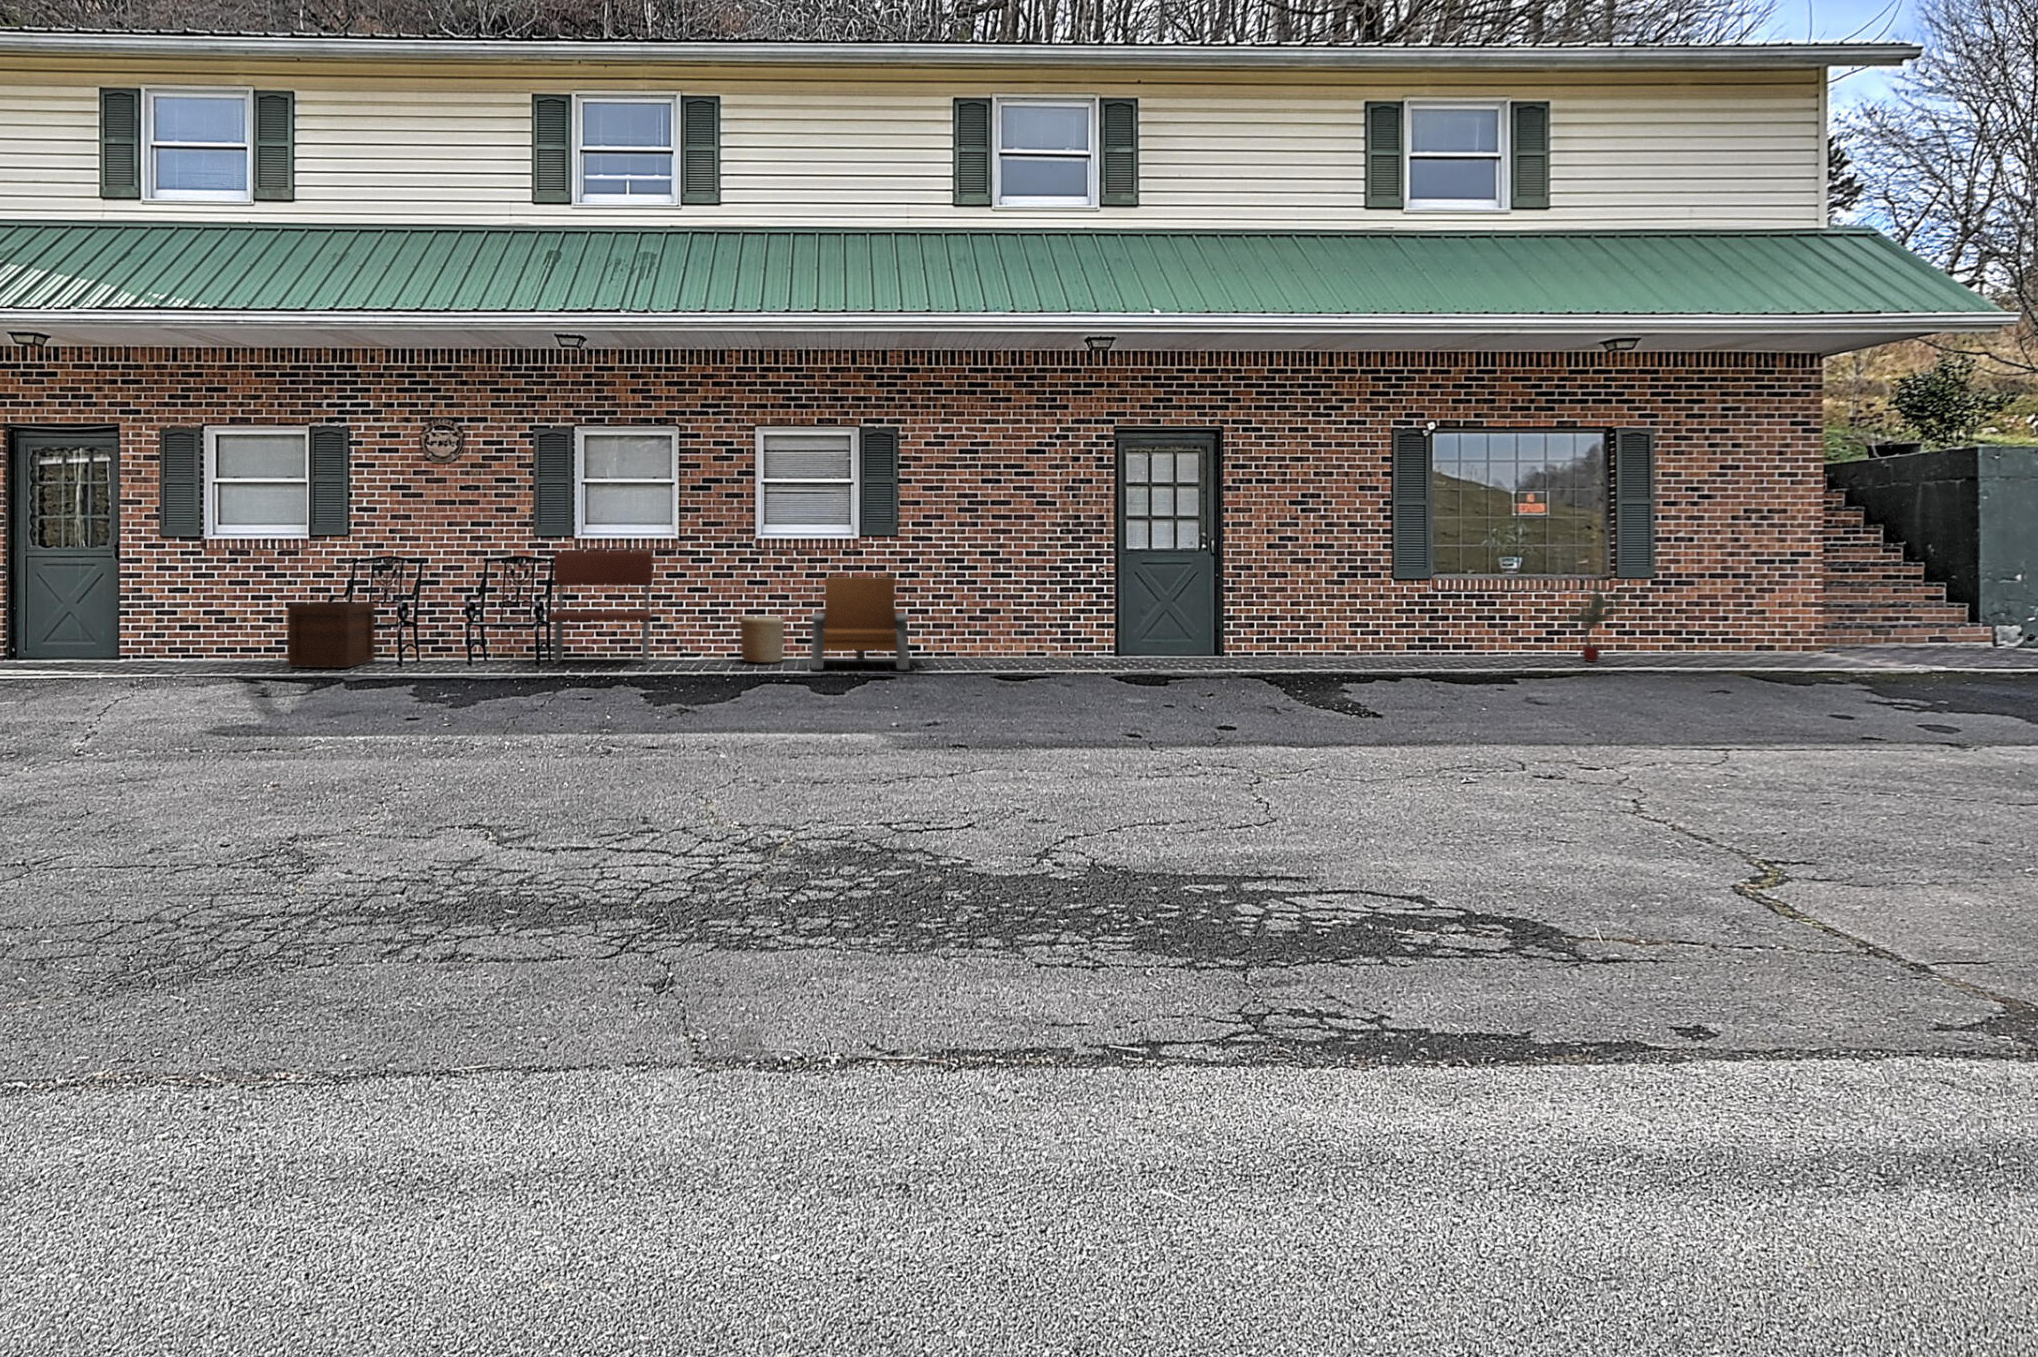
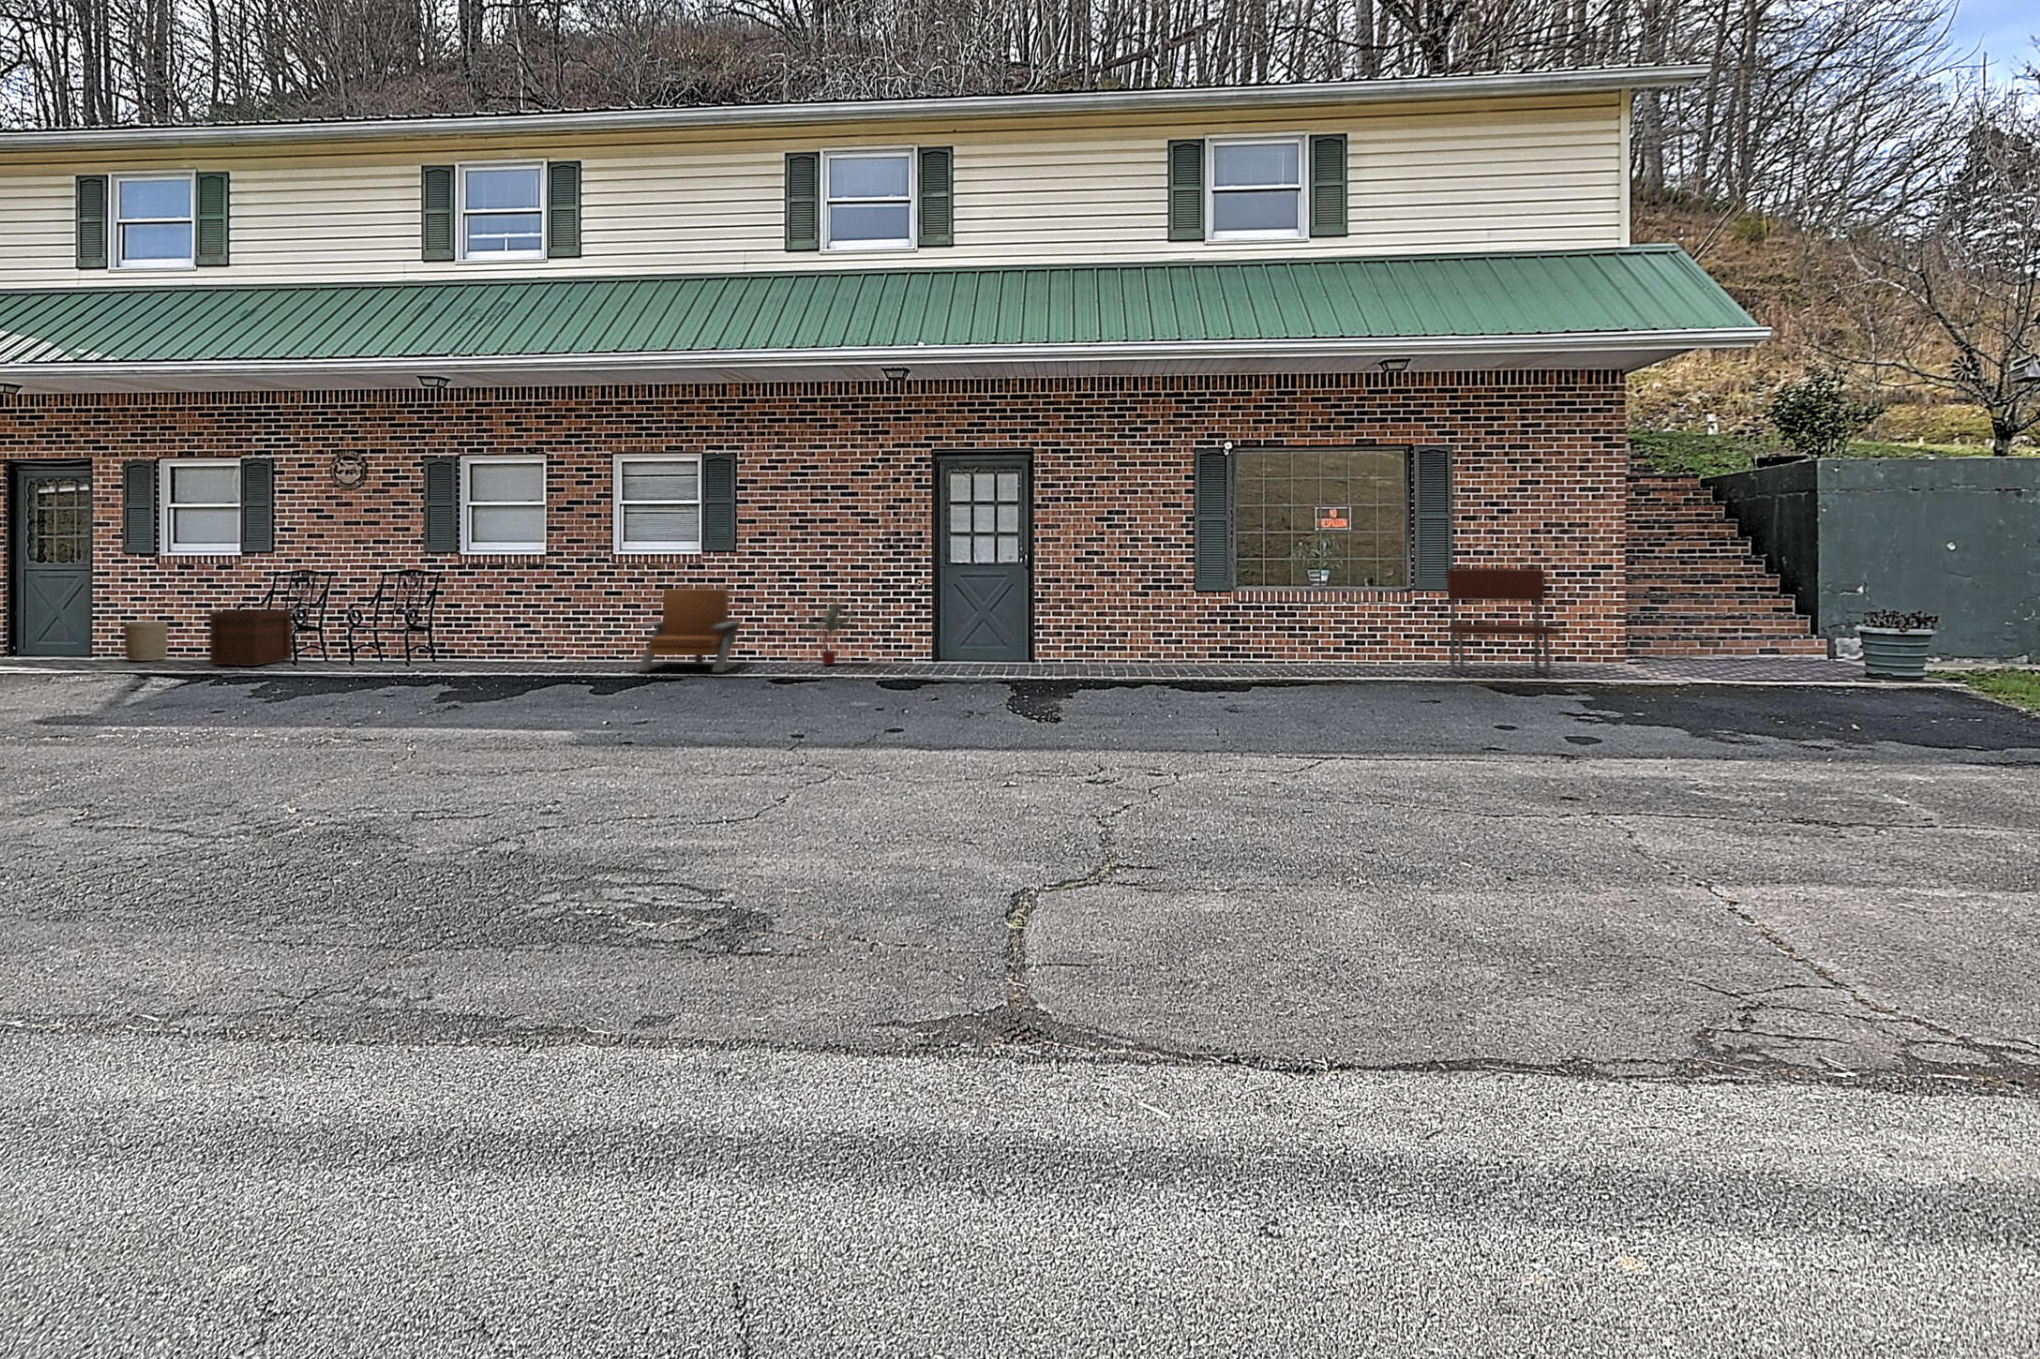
bench: present [548,551,653,664] -> present [1447,568,1560,675]
potted tree: present [1560,585,1624,661] -> present [802,595,856,665]
woven basket: present [740,617,784,663] -> present [124,622,168,661]

